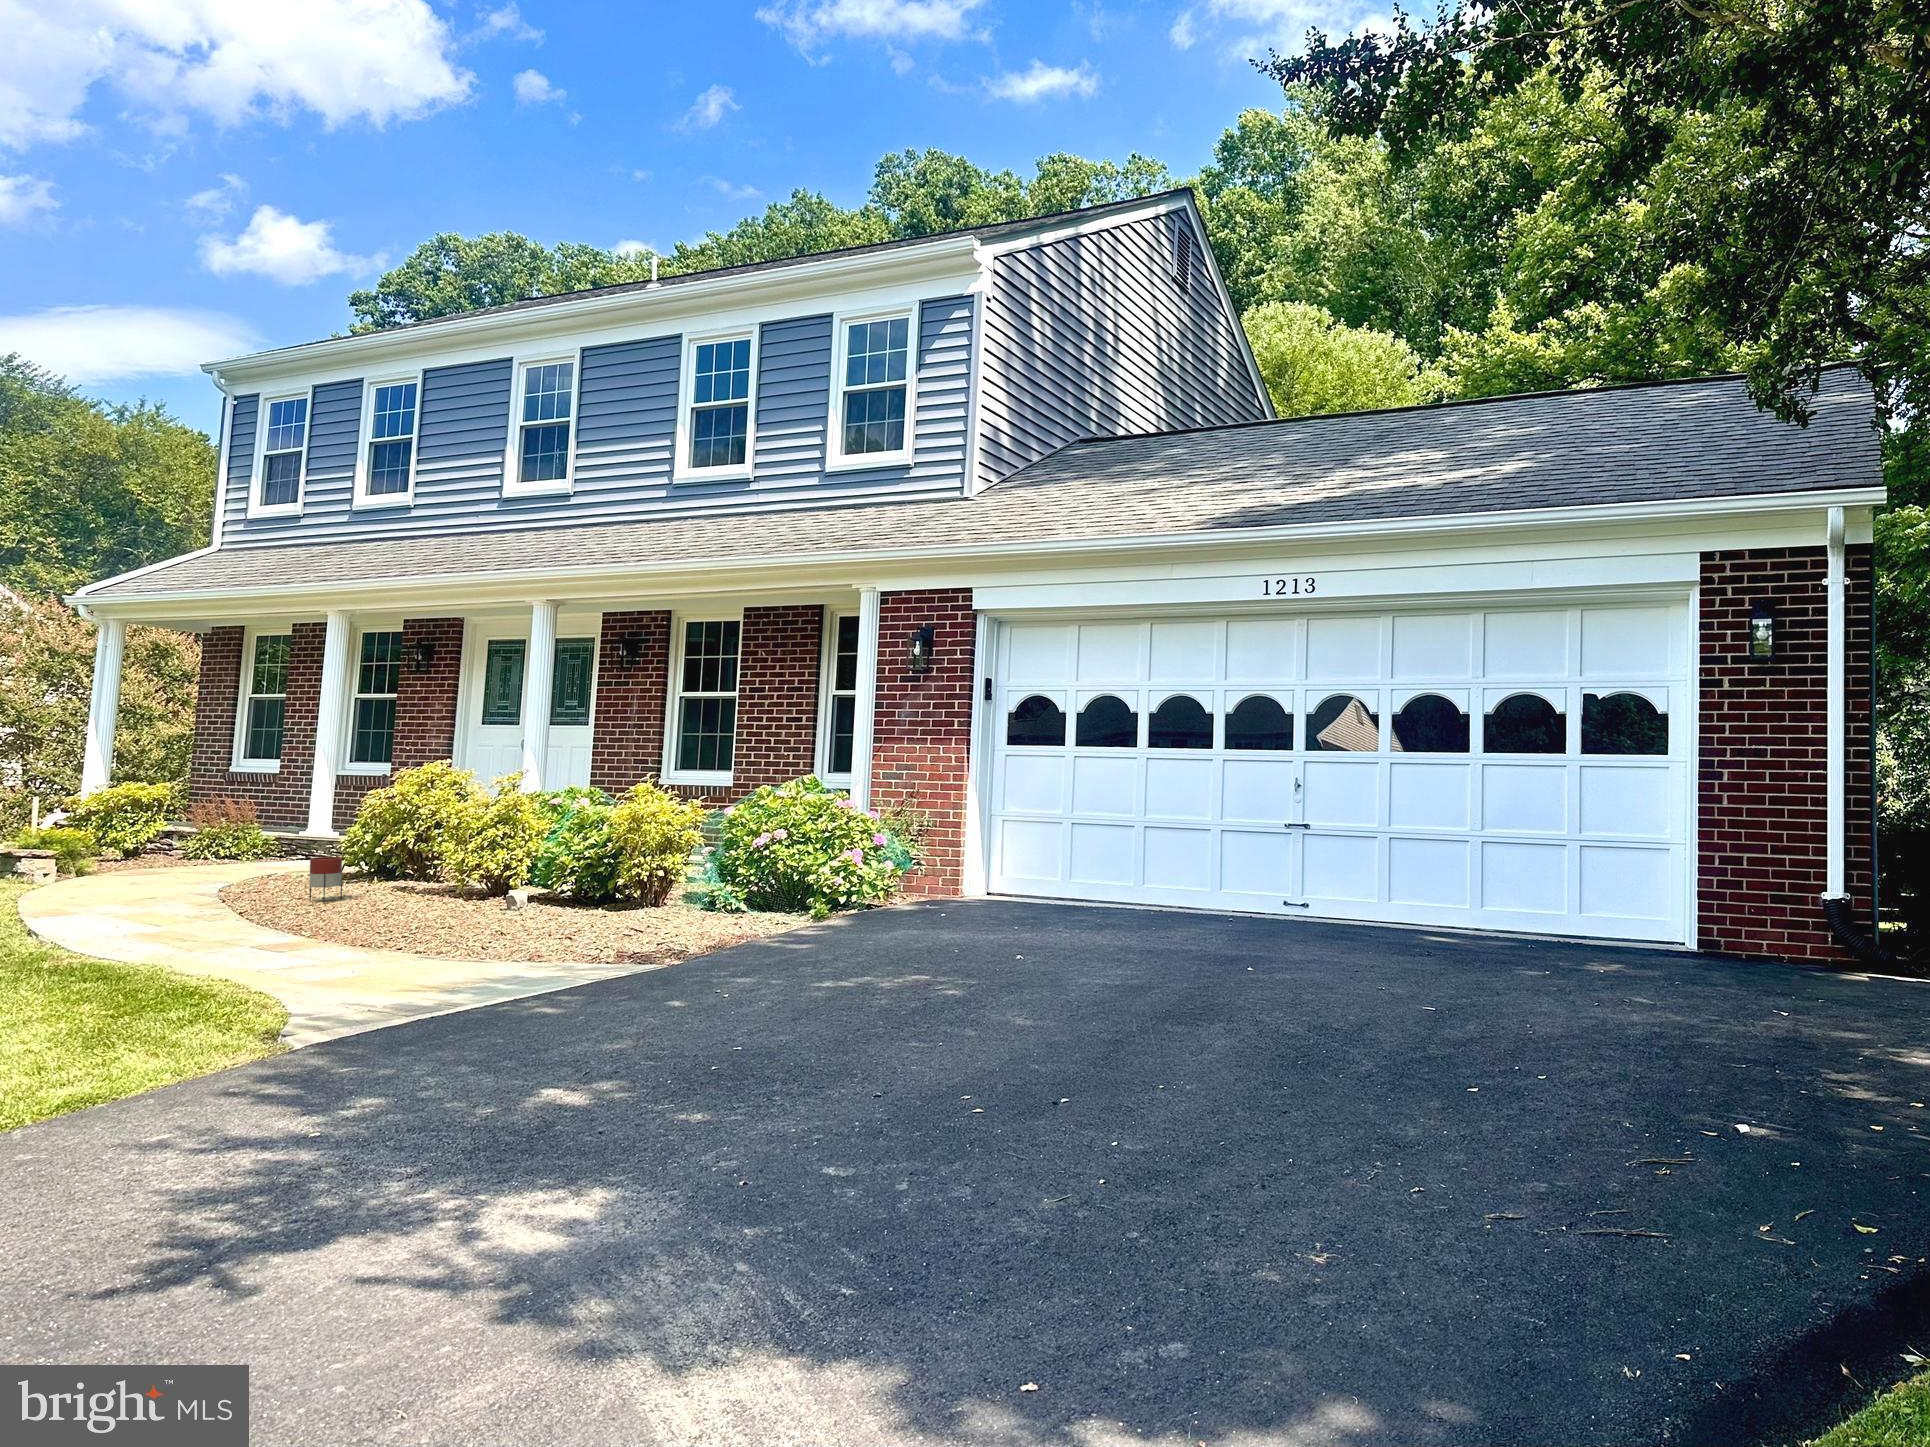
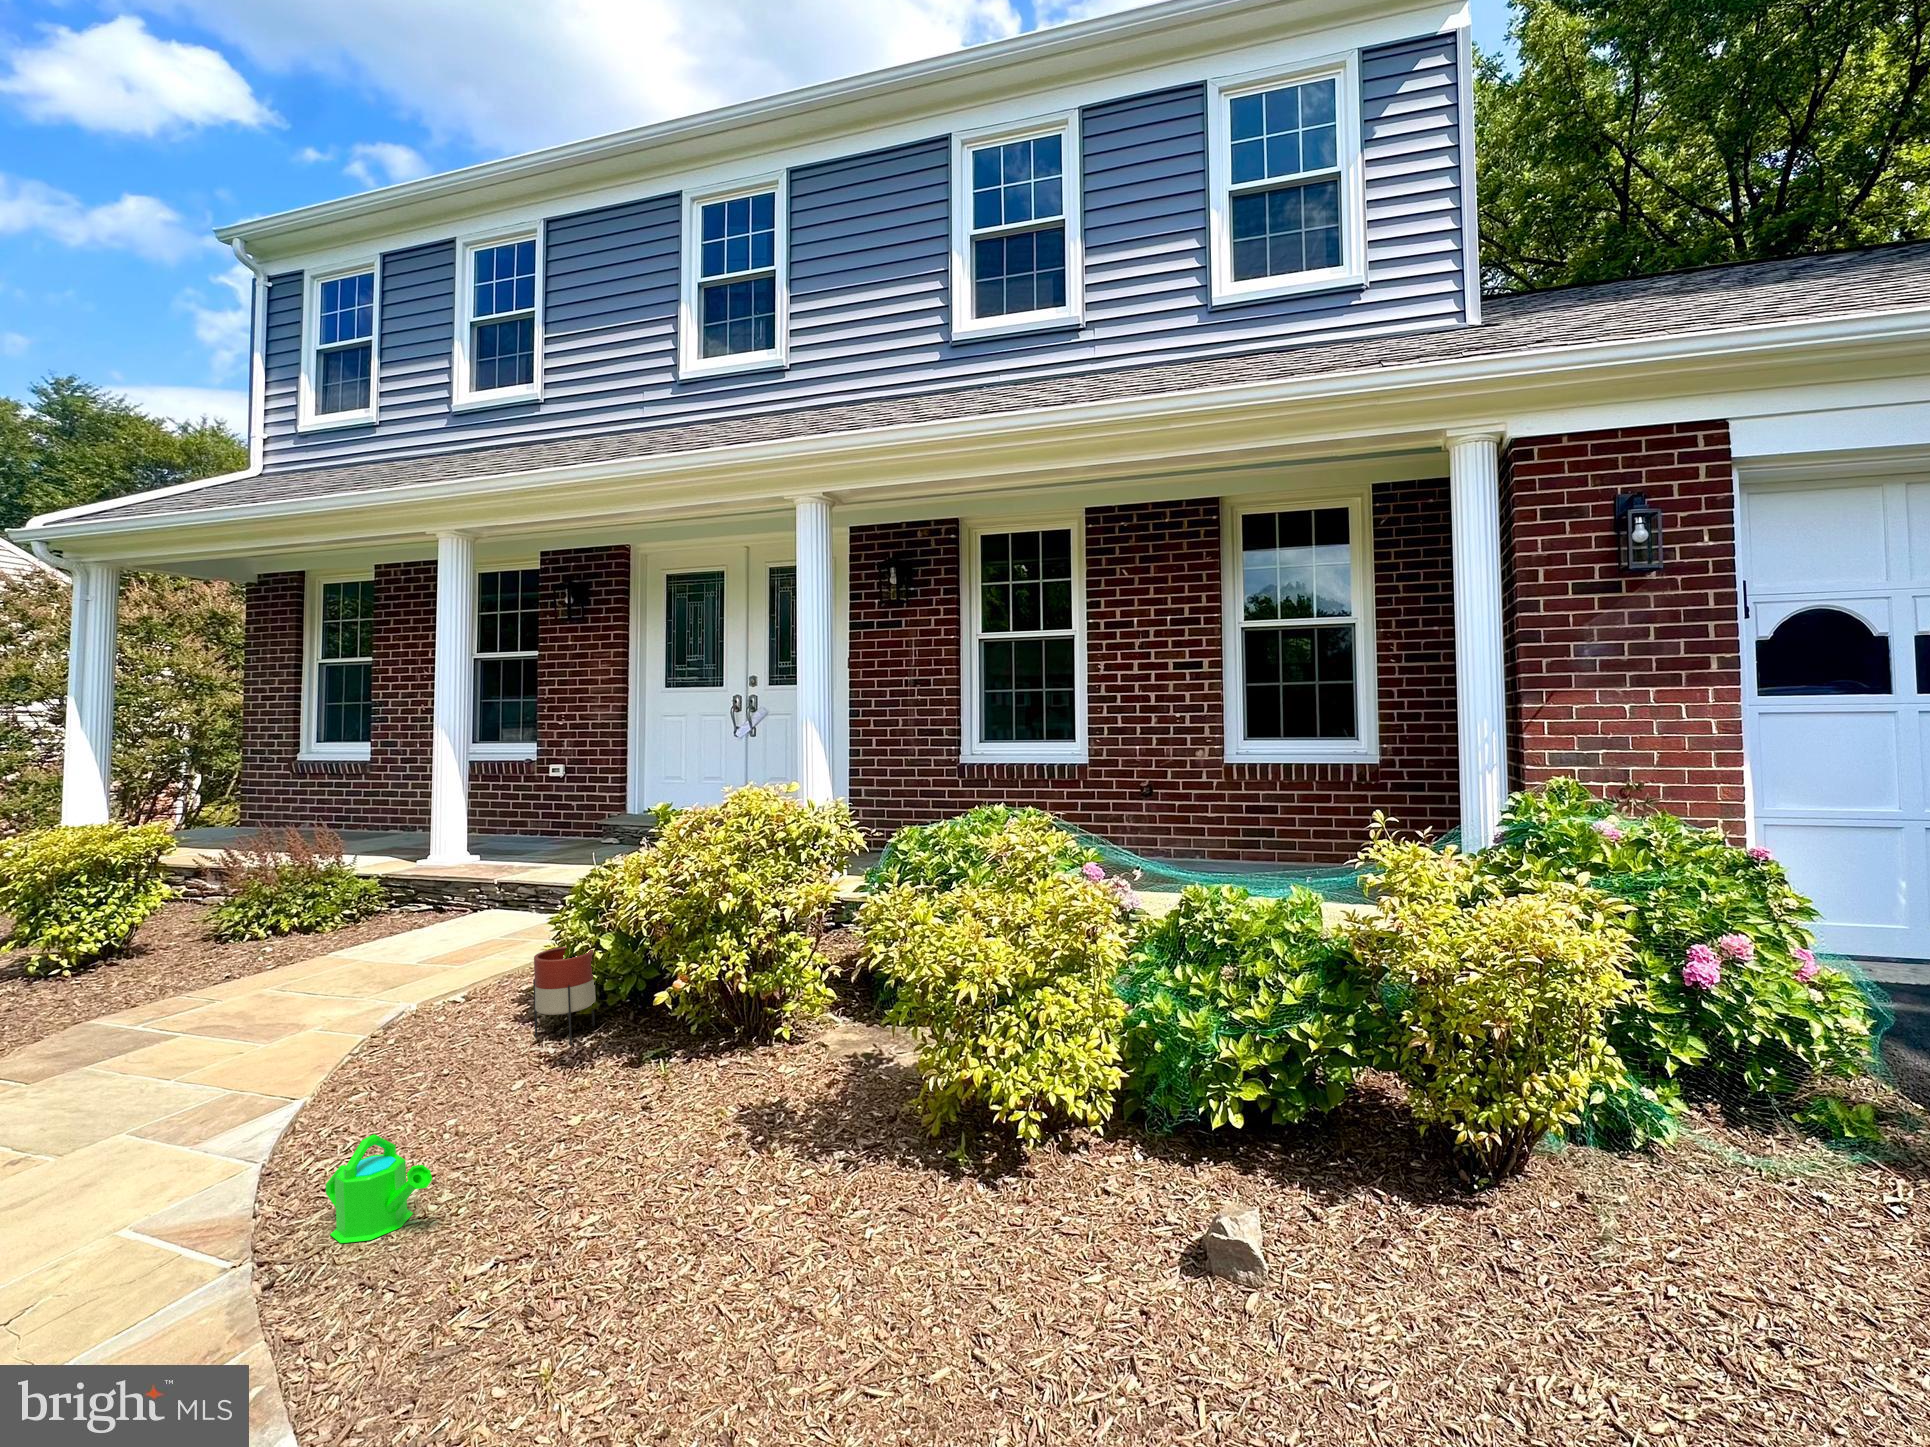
watering can: none [193,896,232,933] -> present [326,1134,432,1243]

